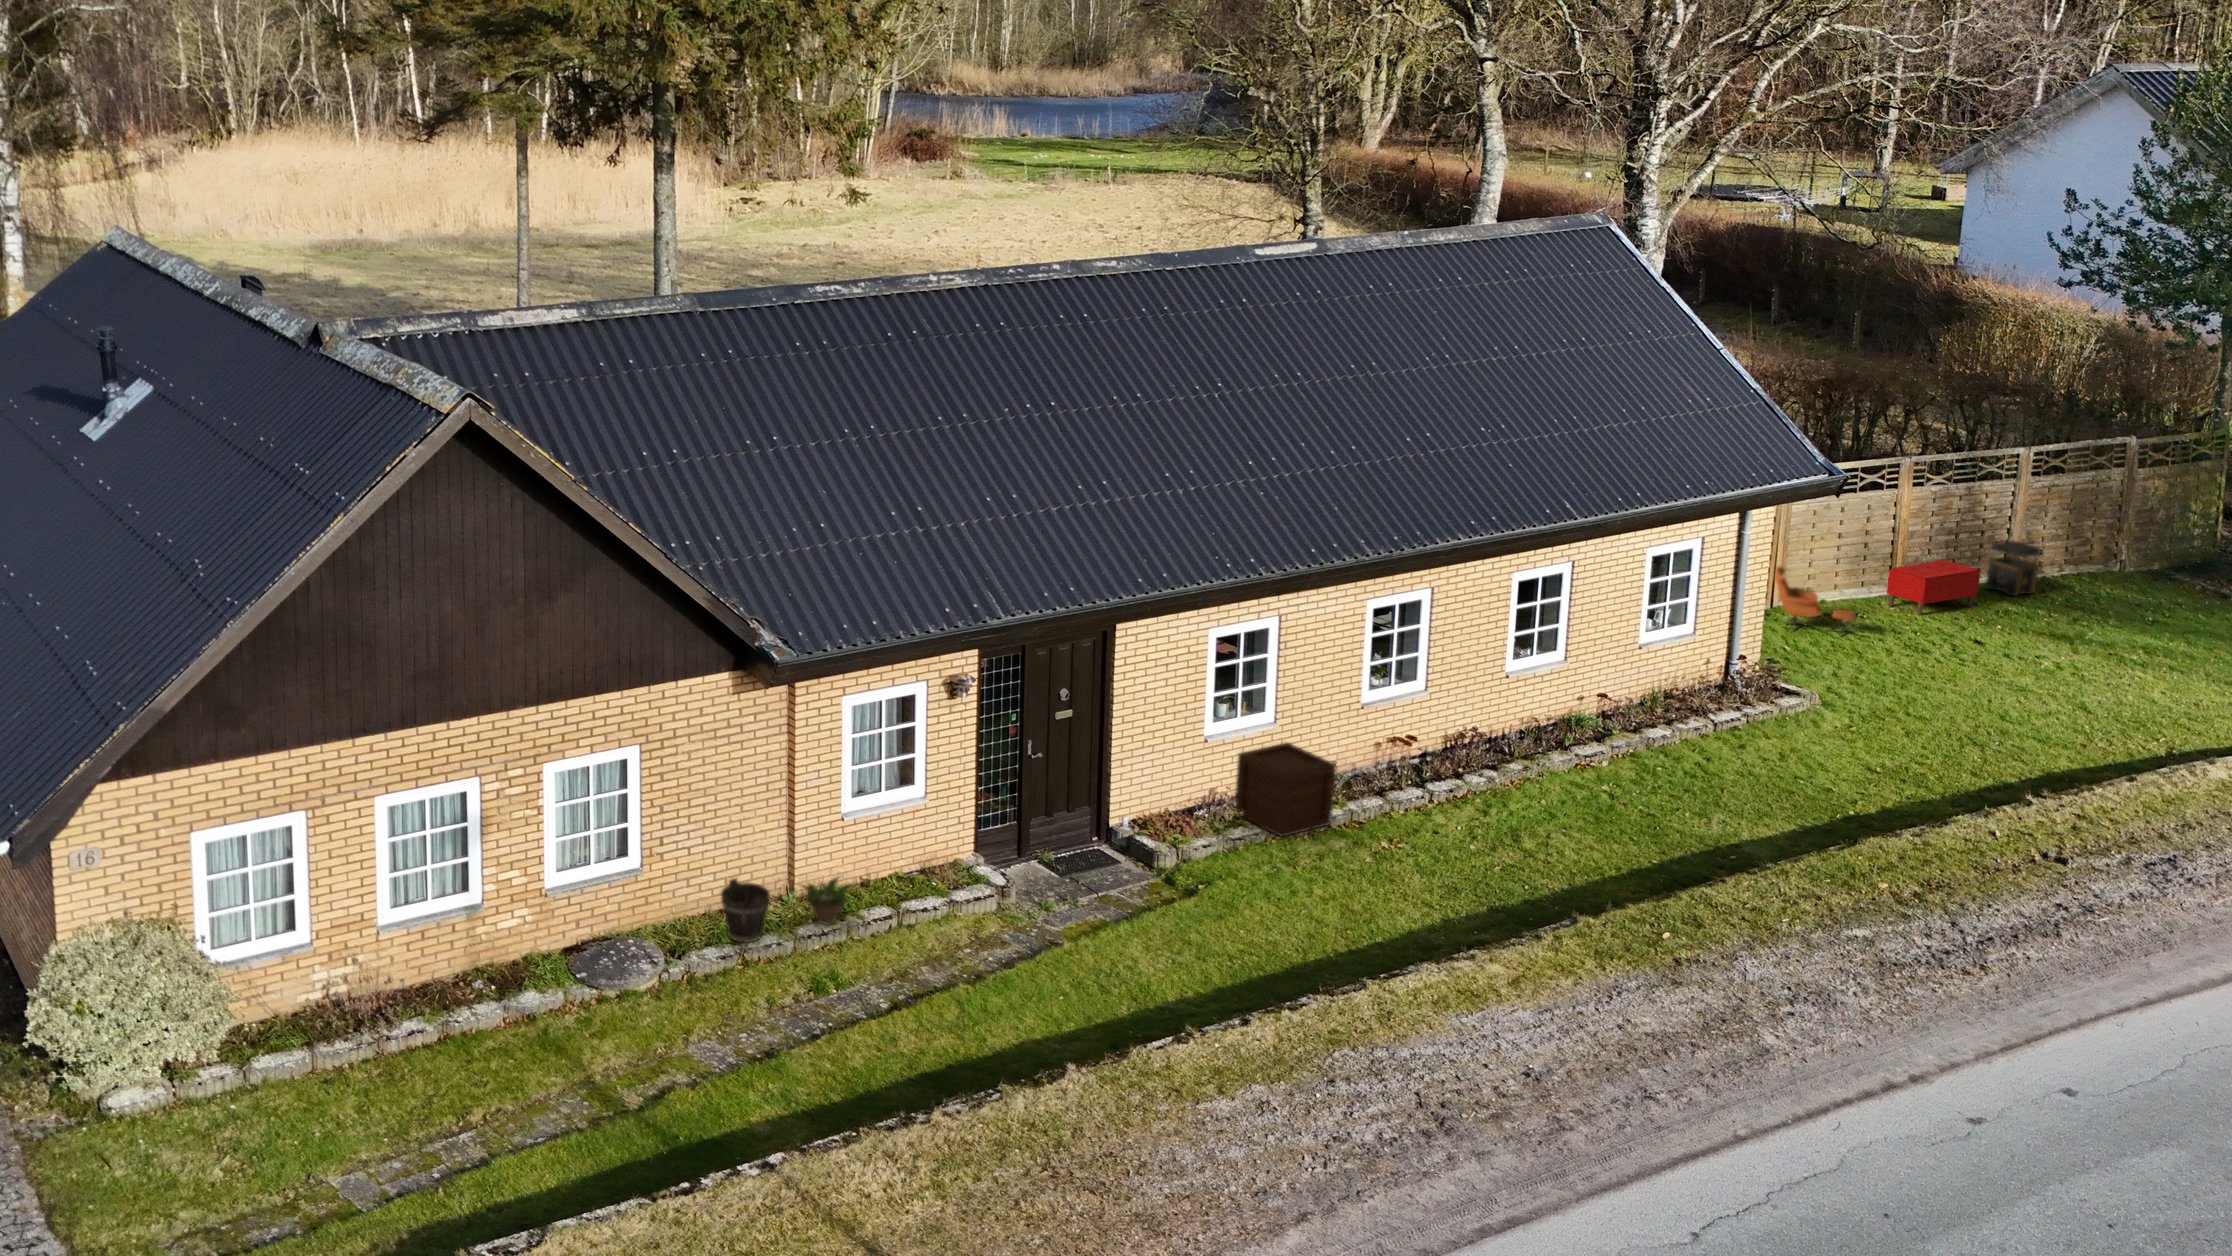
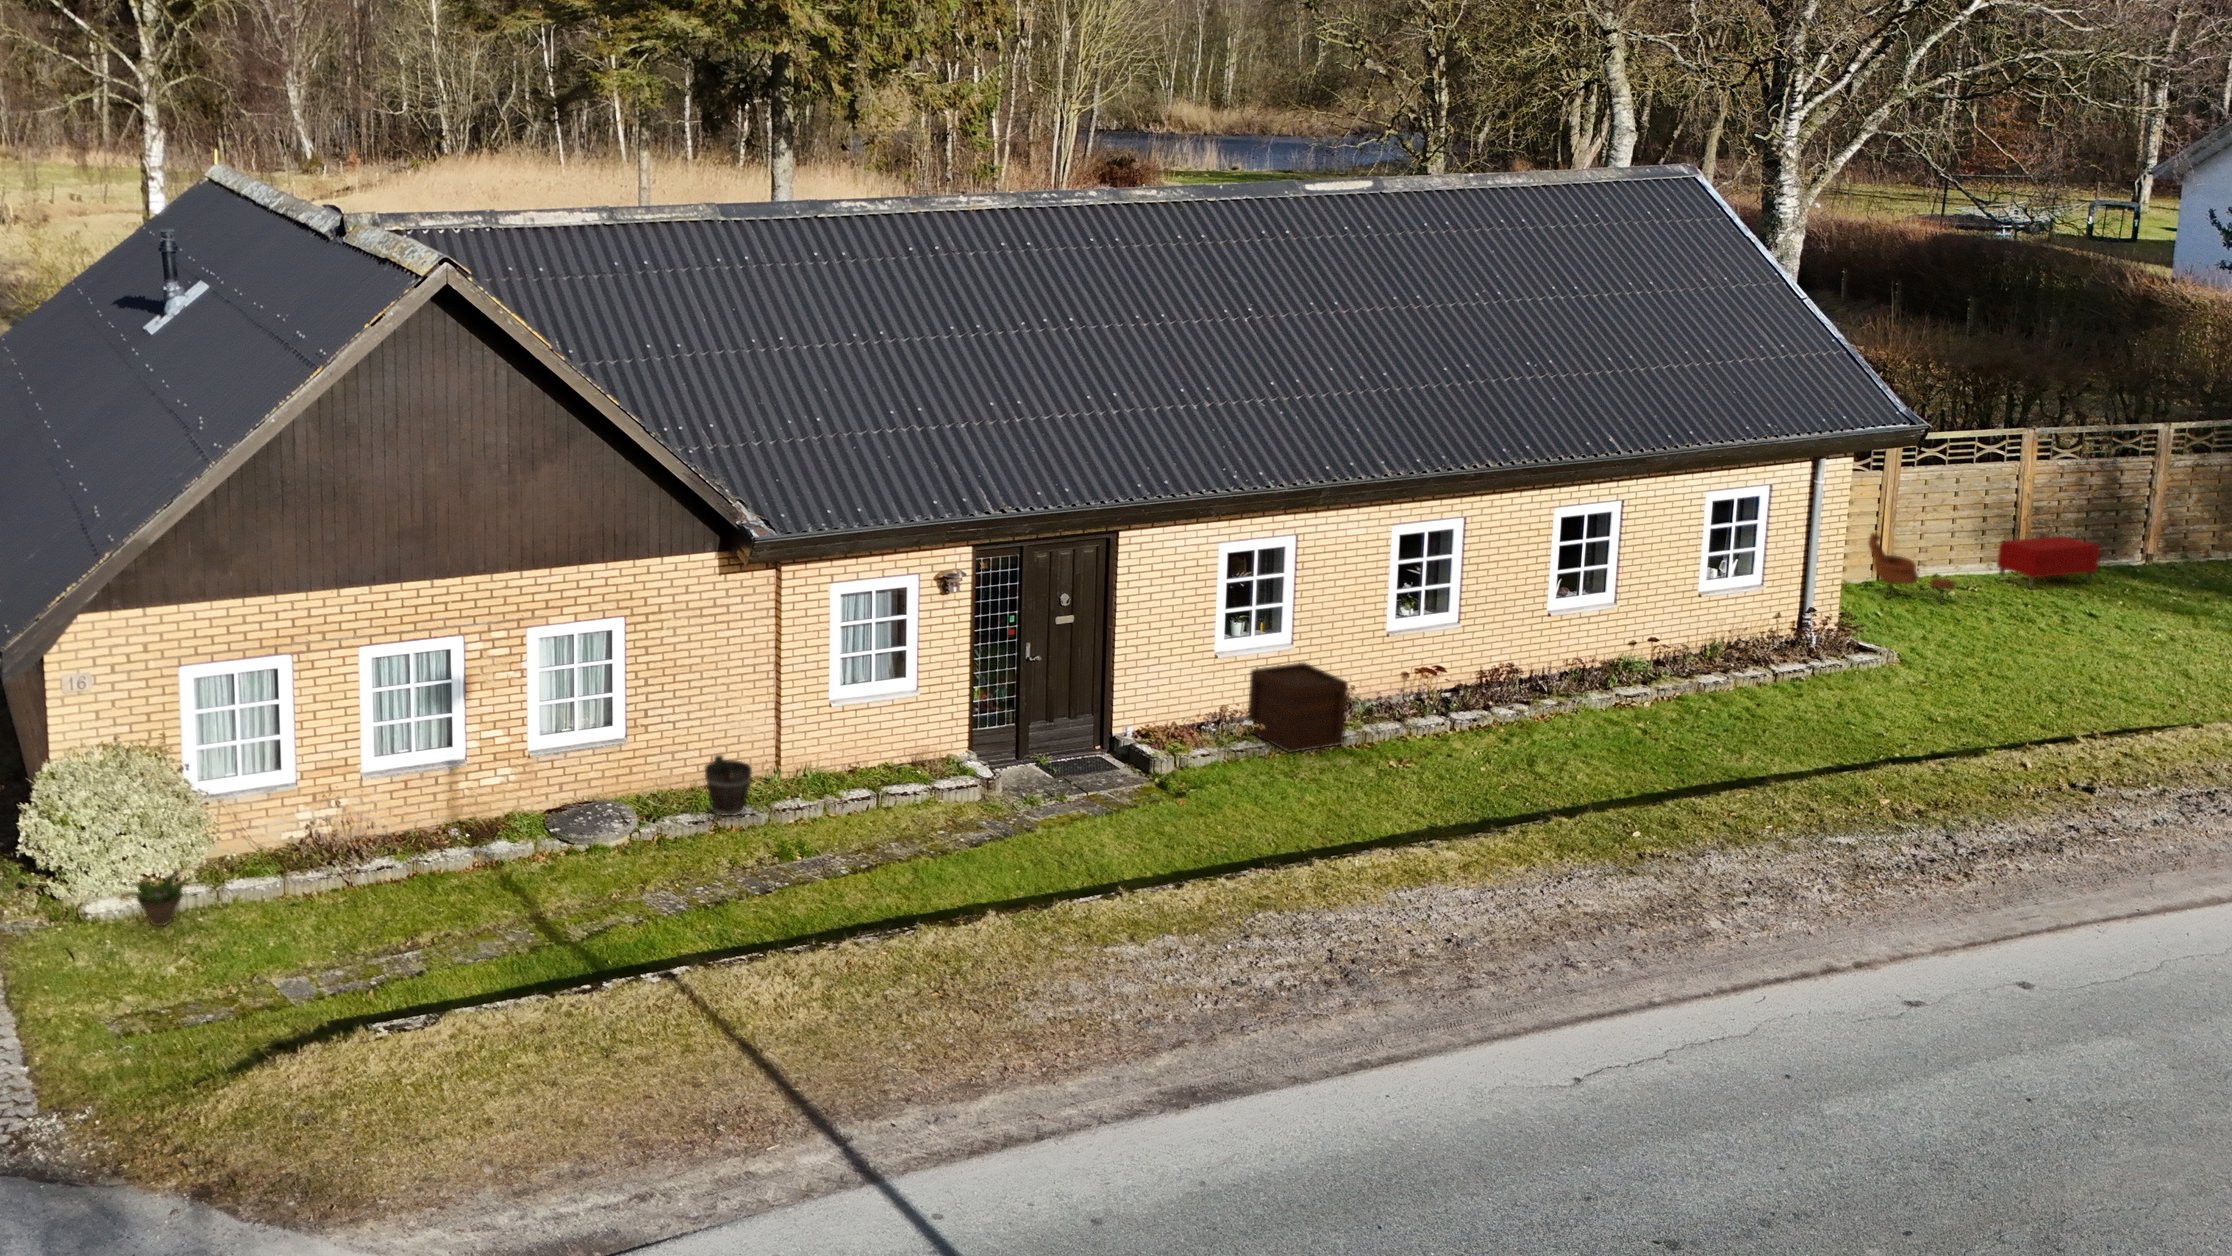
toolbox: present [1986,541,2041,595] -> none [2111,519,2172,576]
decorative plant: present [799,877,852,924] -> present [126,871,191,926]

